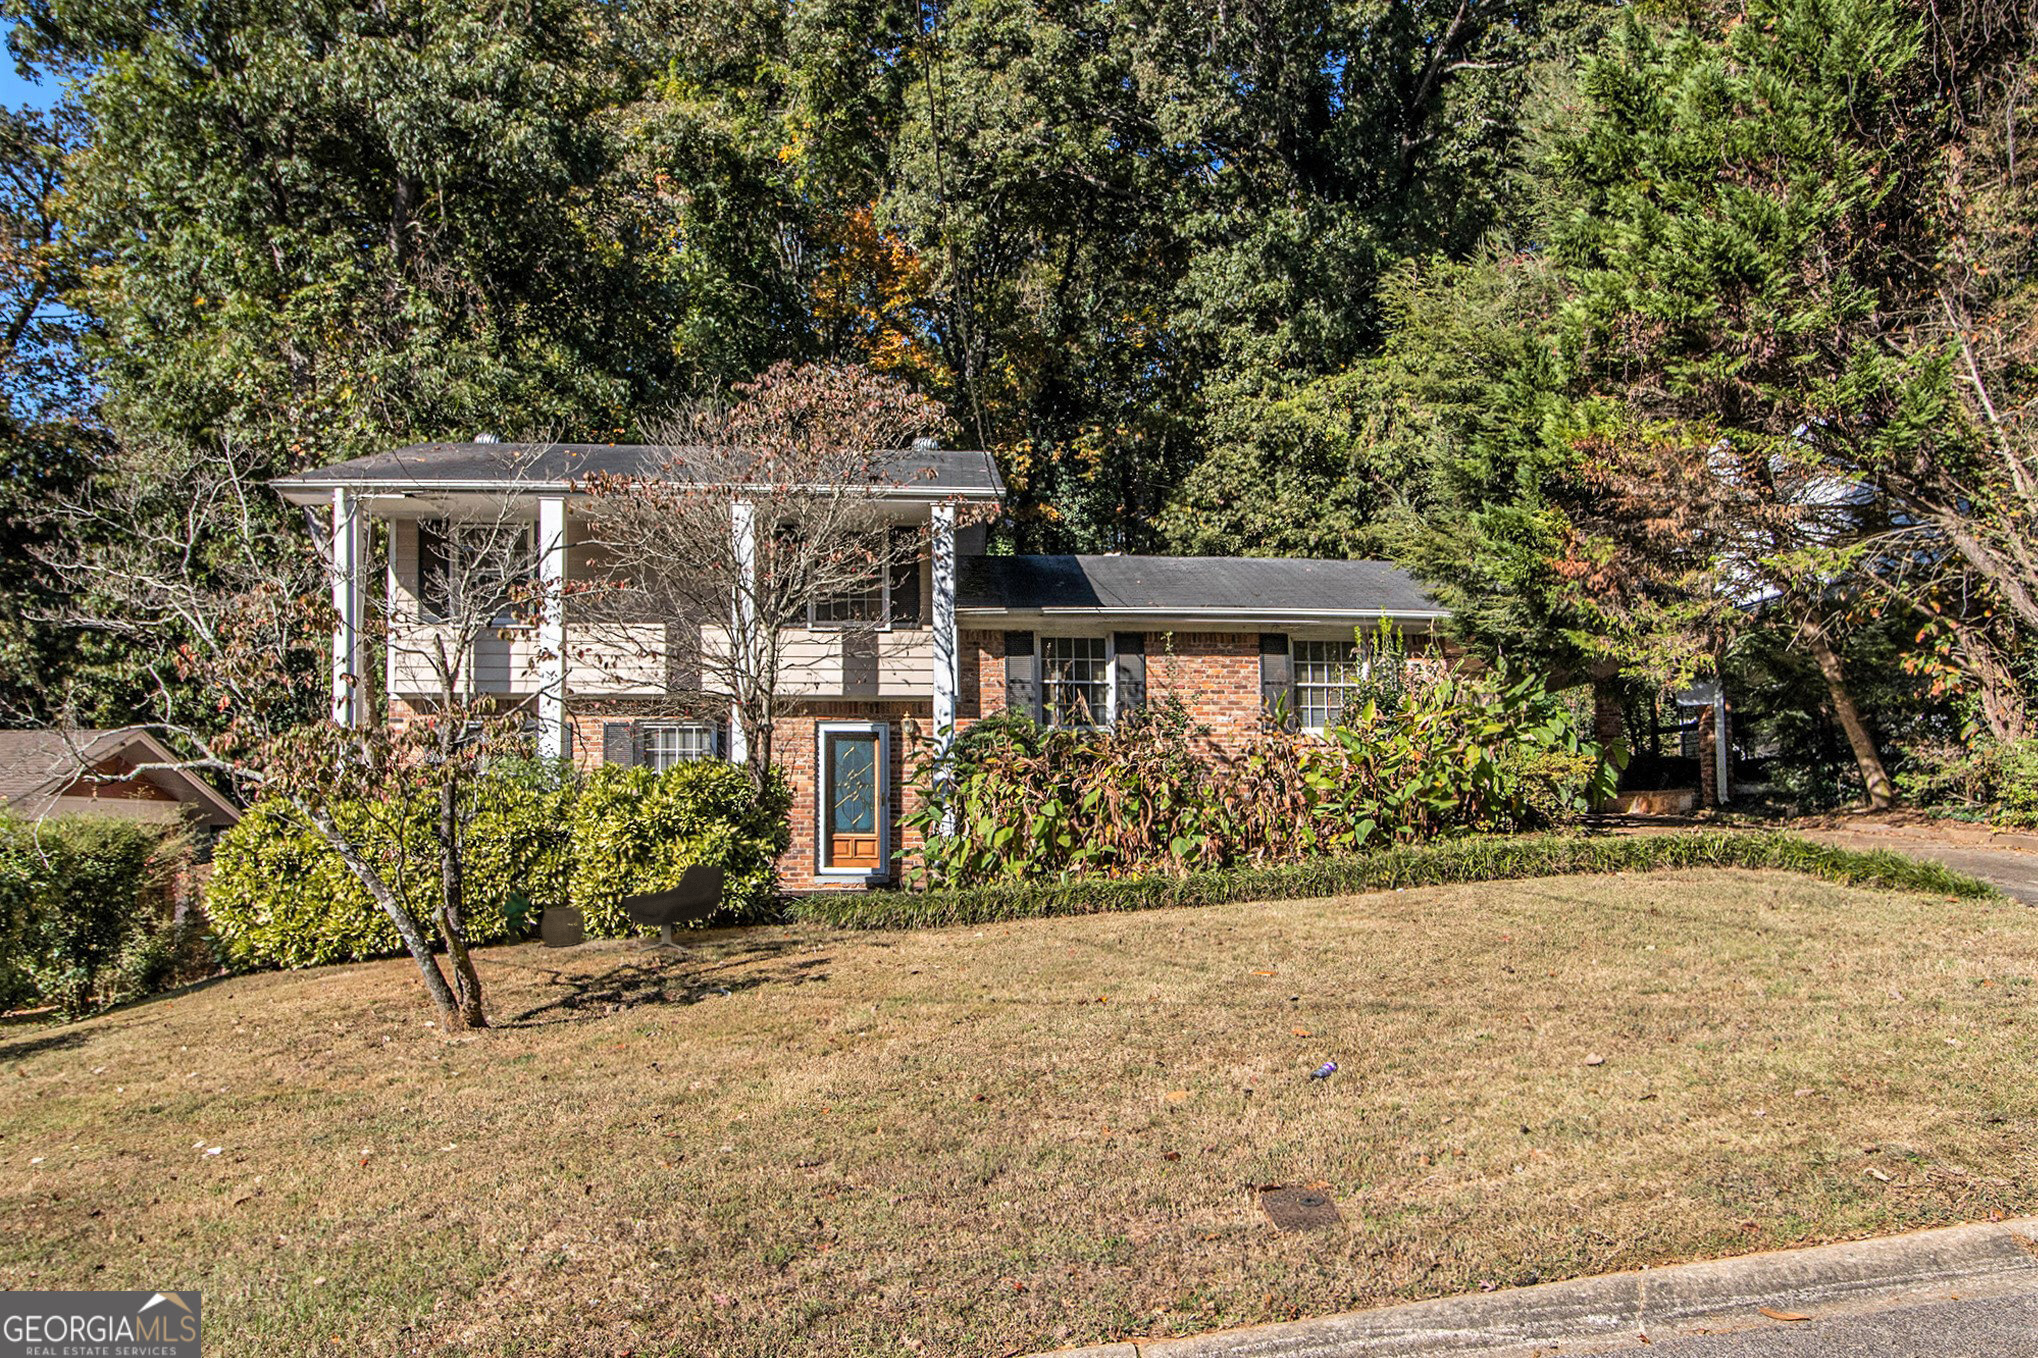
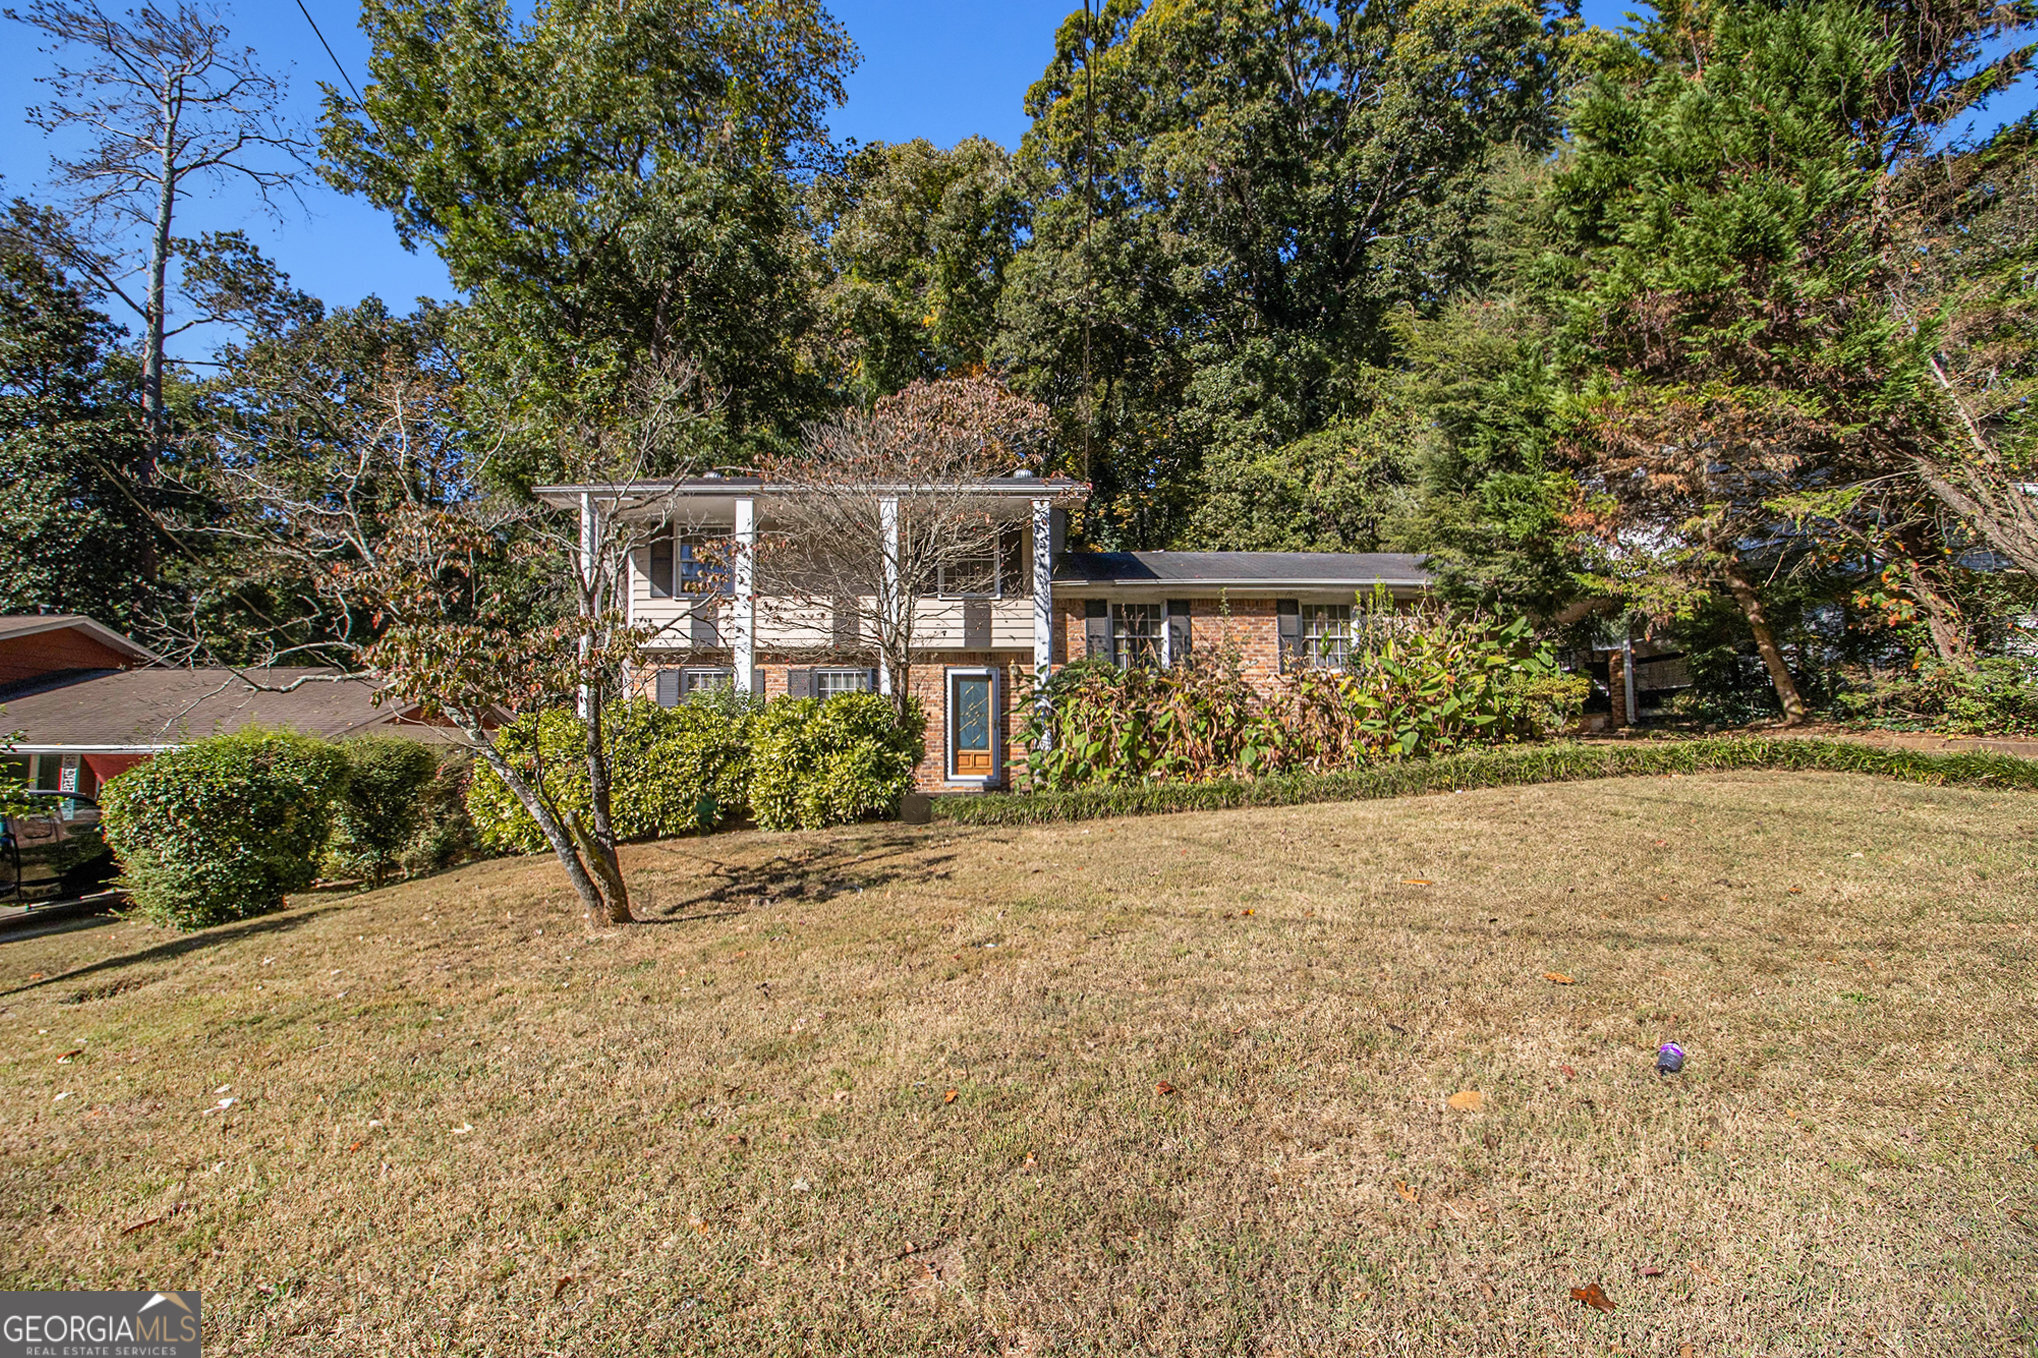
lounge chair: present [623,864,725,950] -> none [790,772,872,845]
woven basket: present [542,906,584,947] -> present [900,793,932,824]

